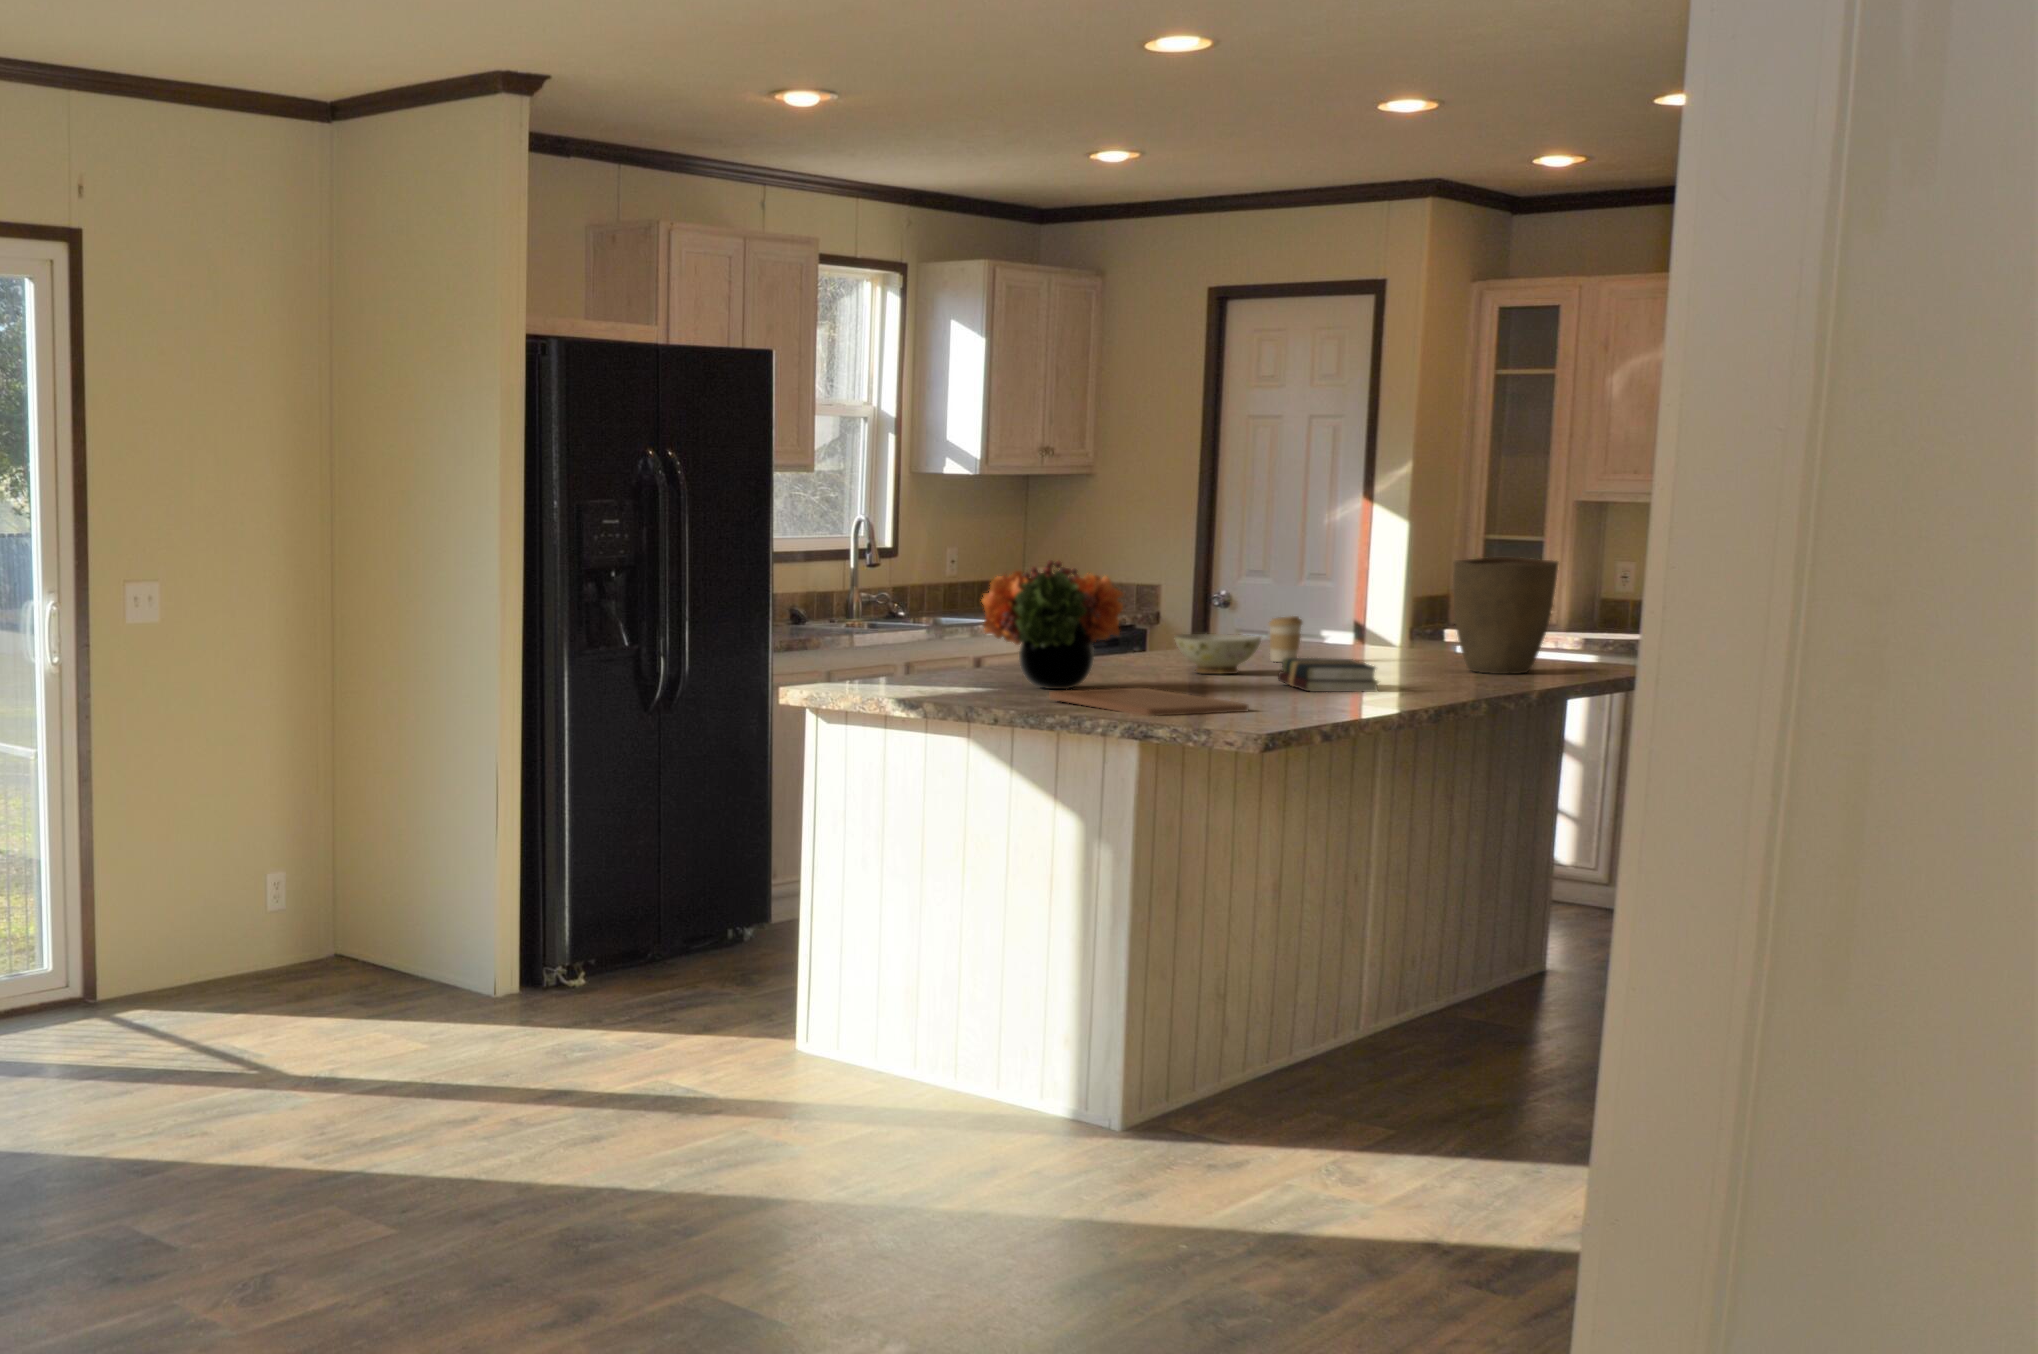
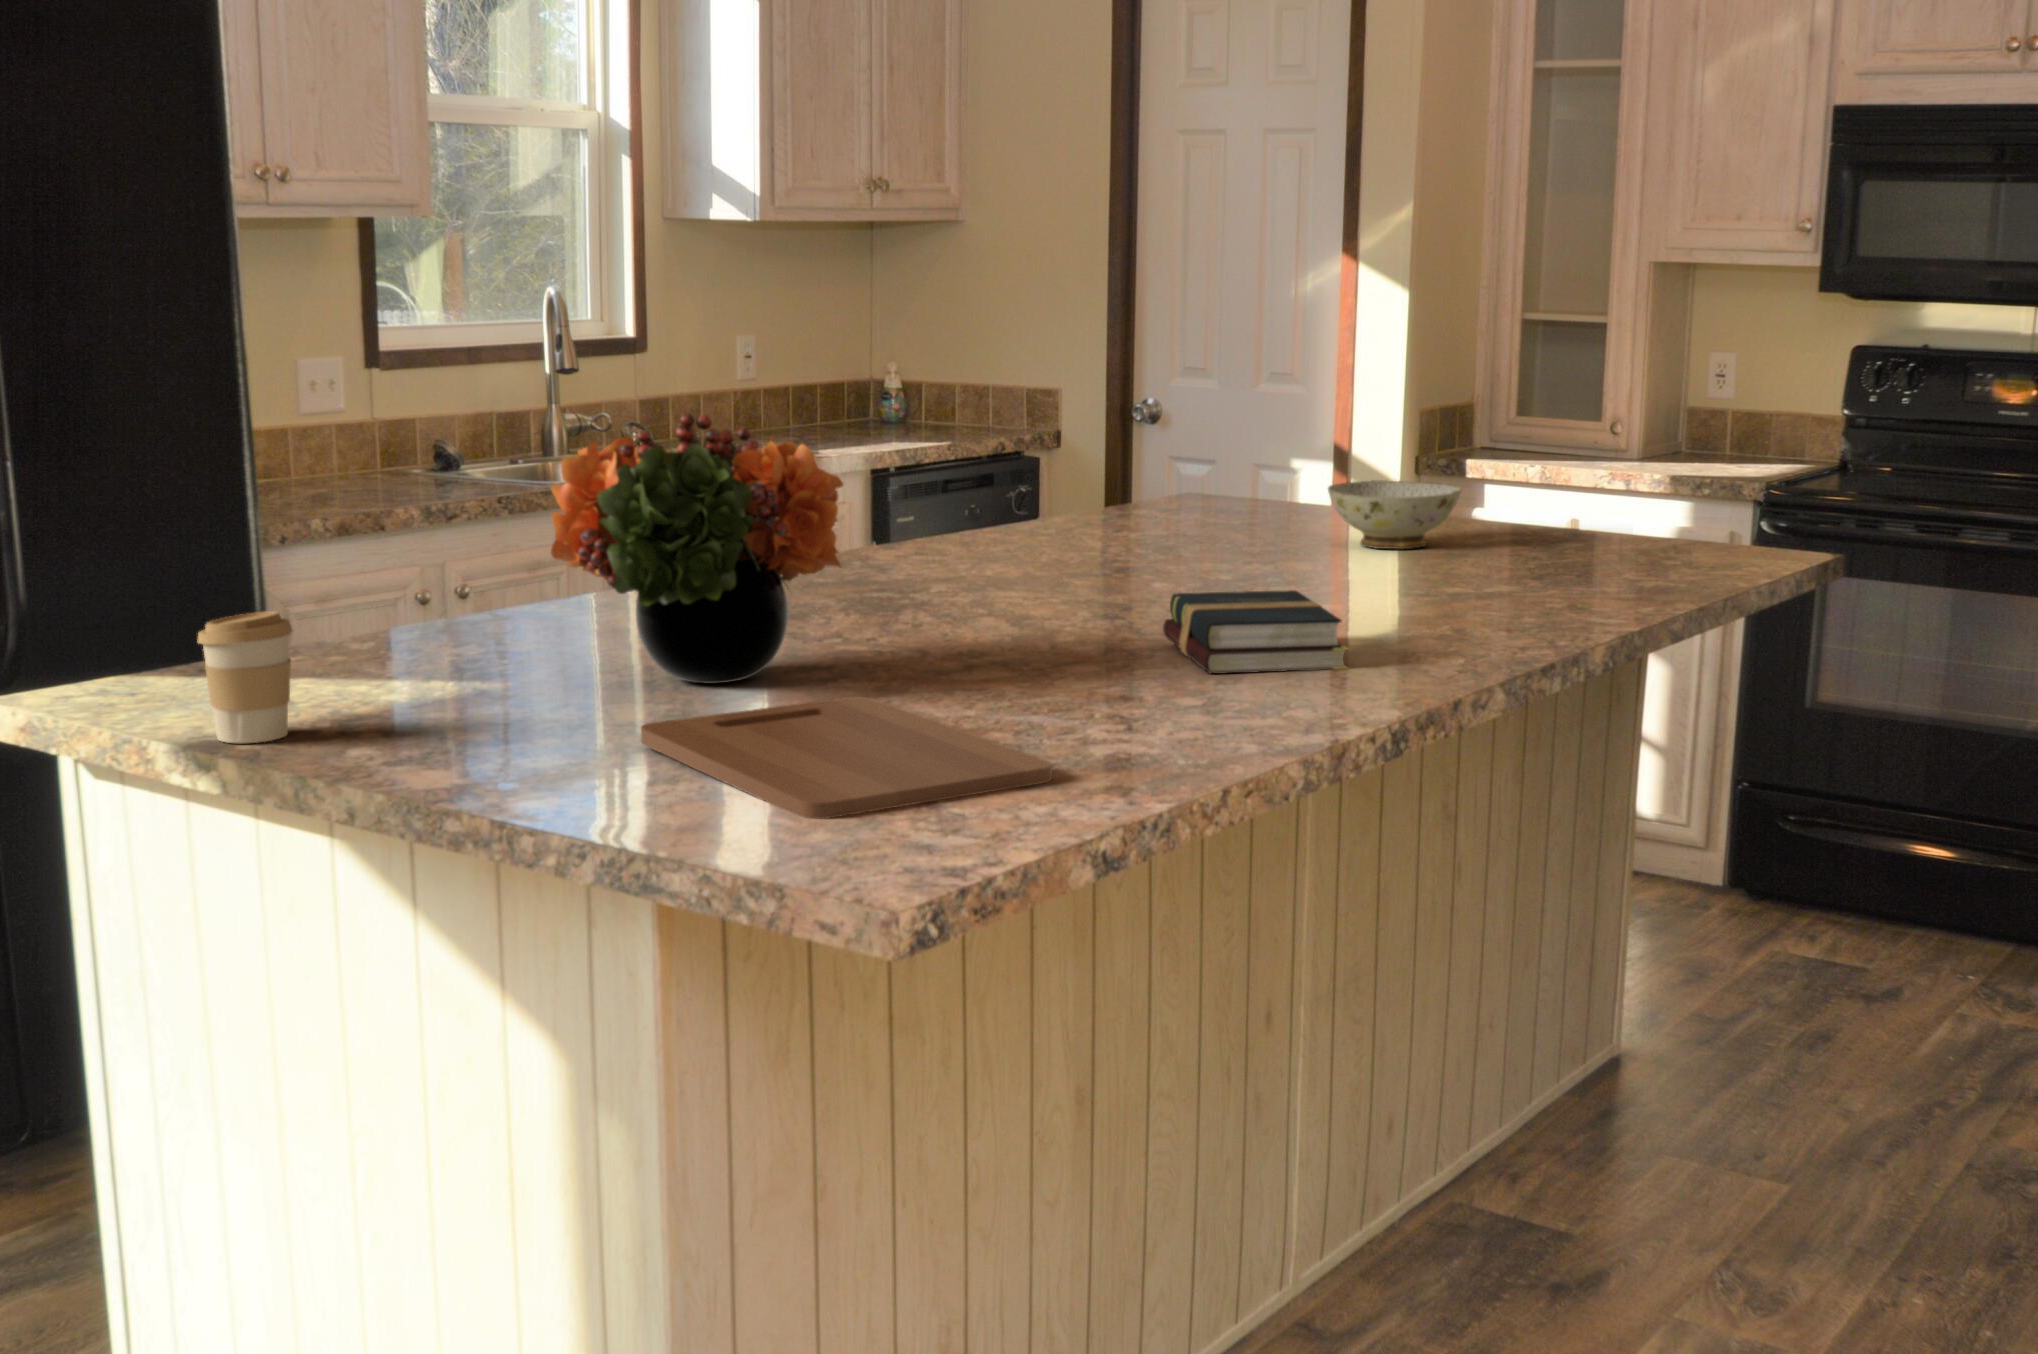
vase: present [1453,557,1558,674] -> none [1478,373,1654,587]
coffee cup: present [1269,616,1302,662] -> present [198,611,292,743]
ceramic bowl: present [1174,634,1261,674] -> present [1328,480,1461,549]

